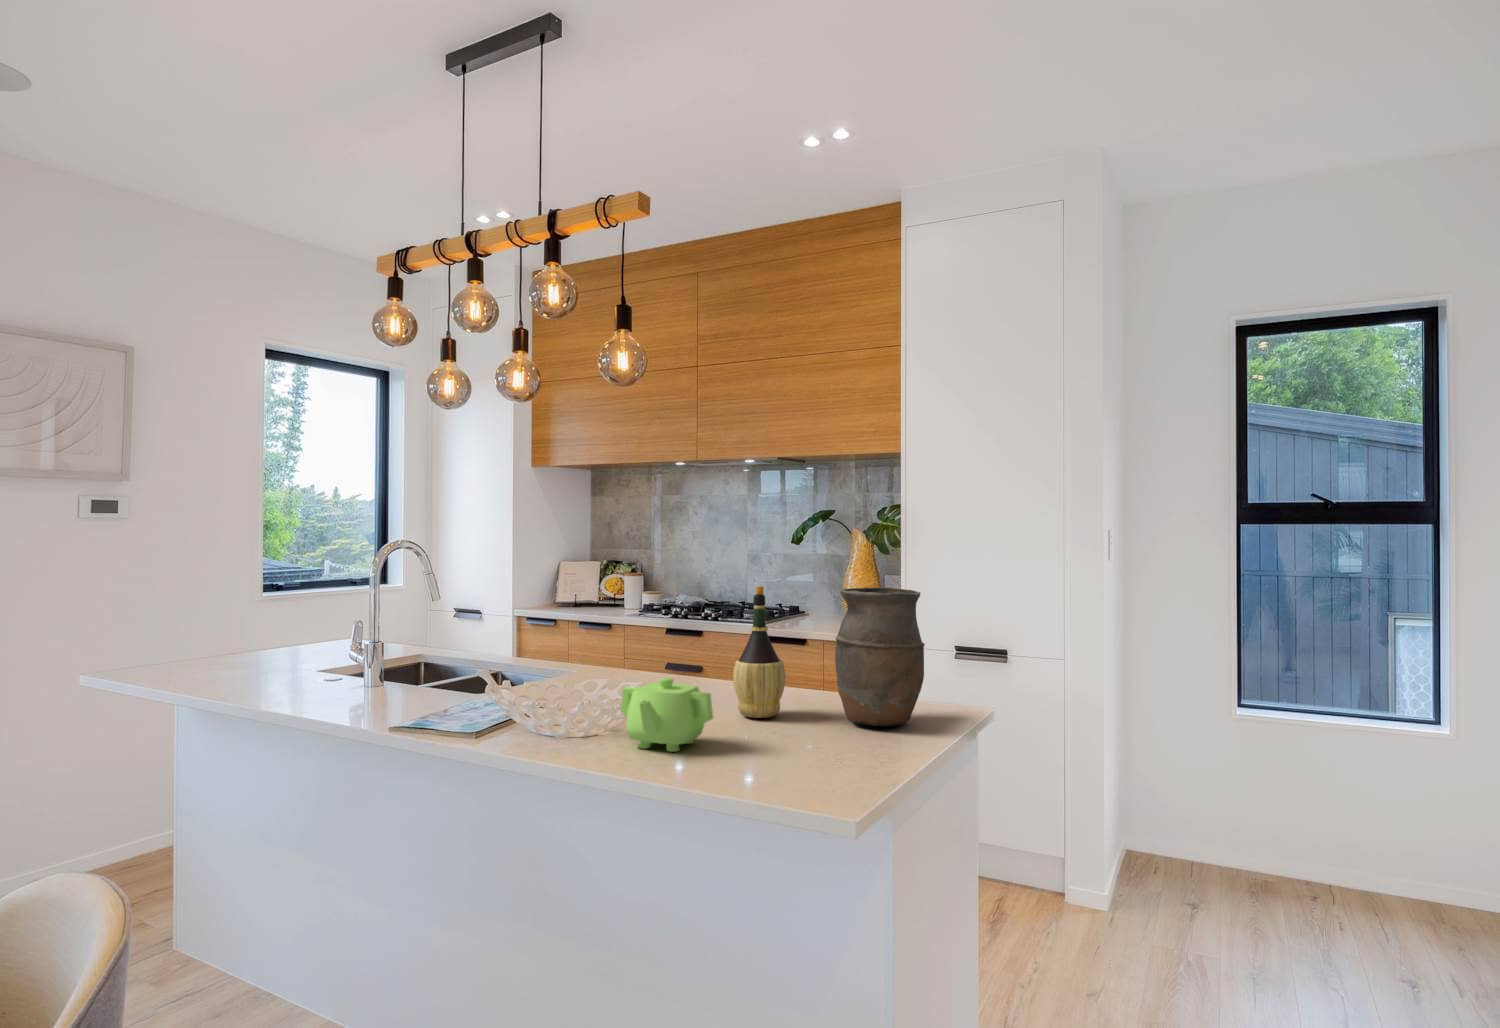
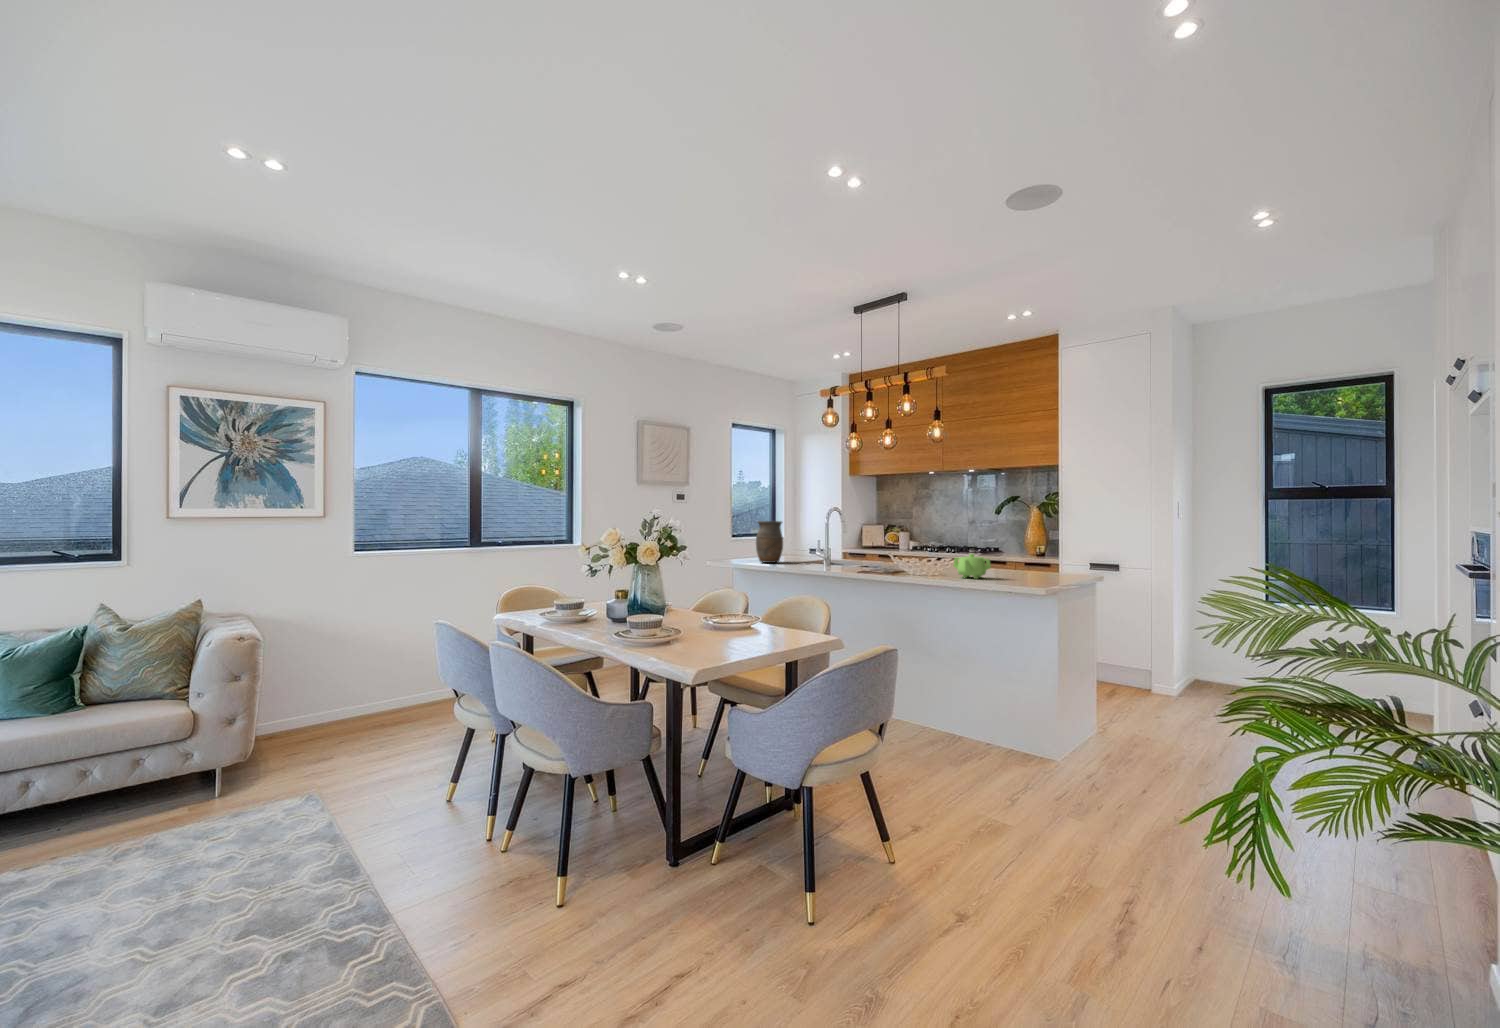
wine bottle: present [733,586,785,718] -> none [992,523,1014,574]
vase: present [835,587,925,726] -> present [756,521,783,563]

